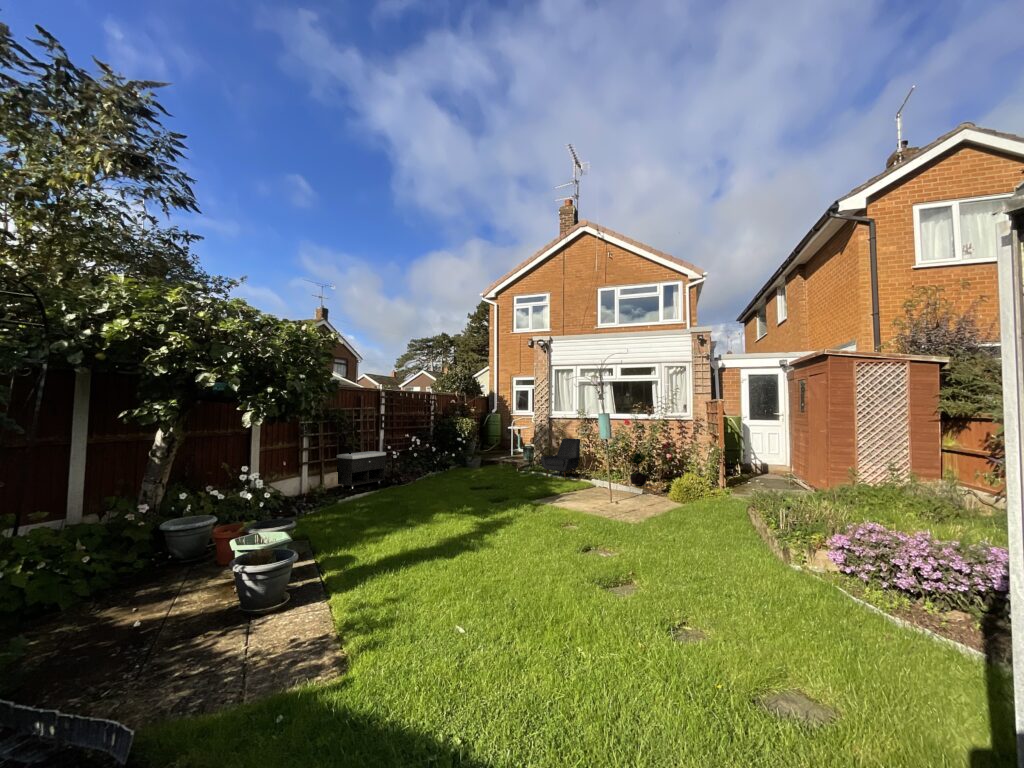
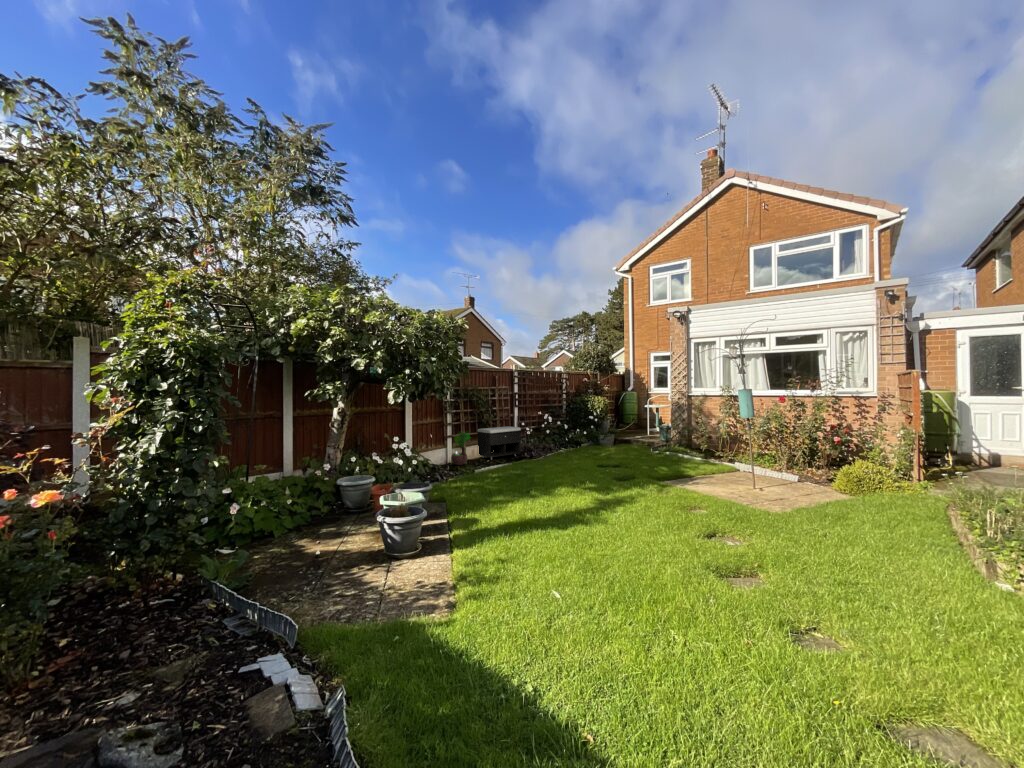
chair: present [541,438,580,480] -> none [675,417,721,461]
potted tree: present [628,451,647,486] -> present [451,432,469,465]

